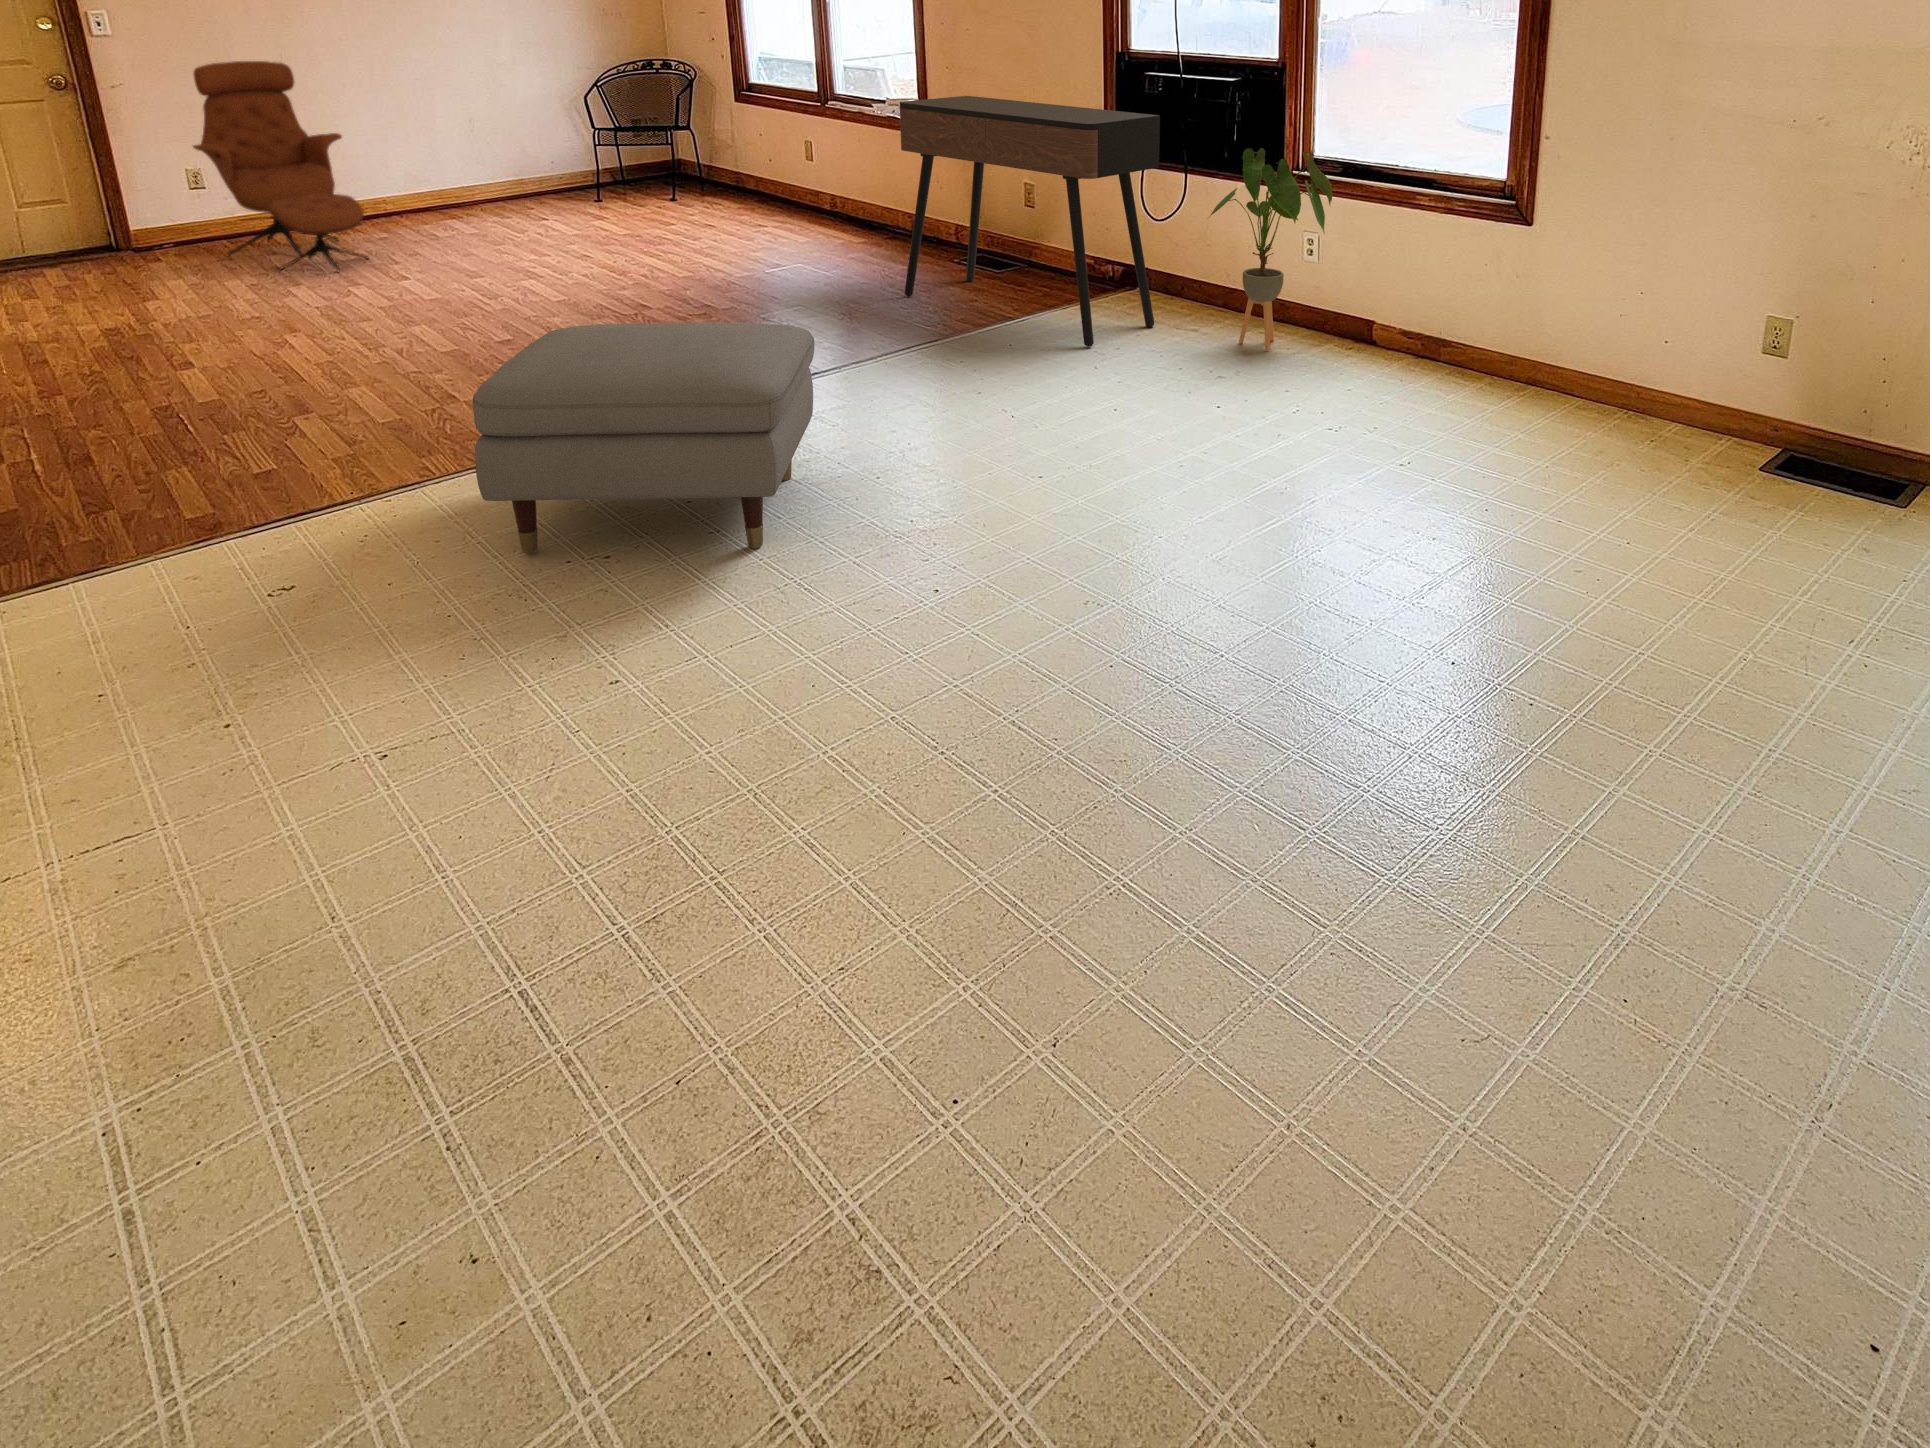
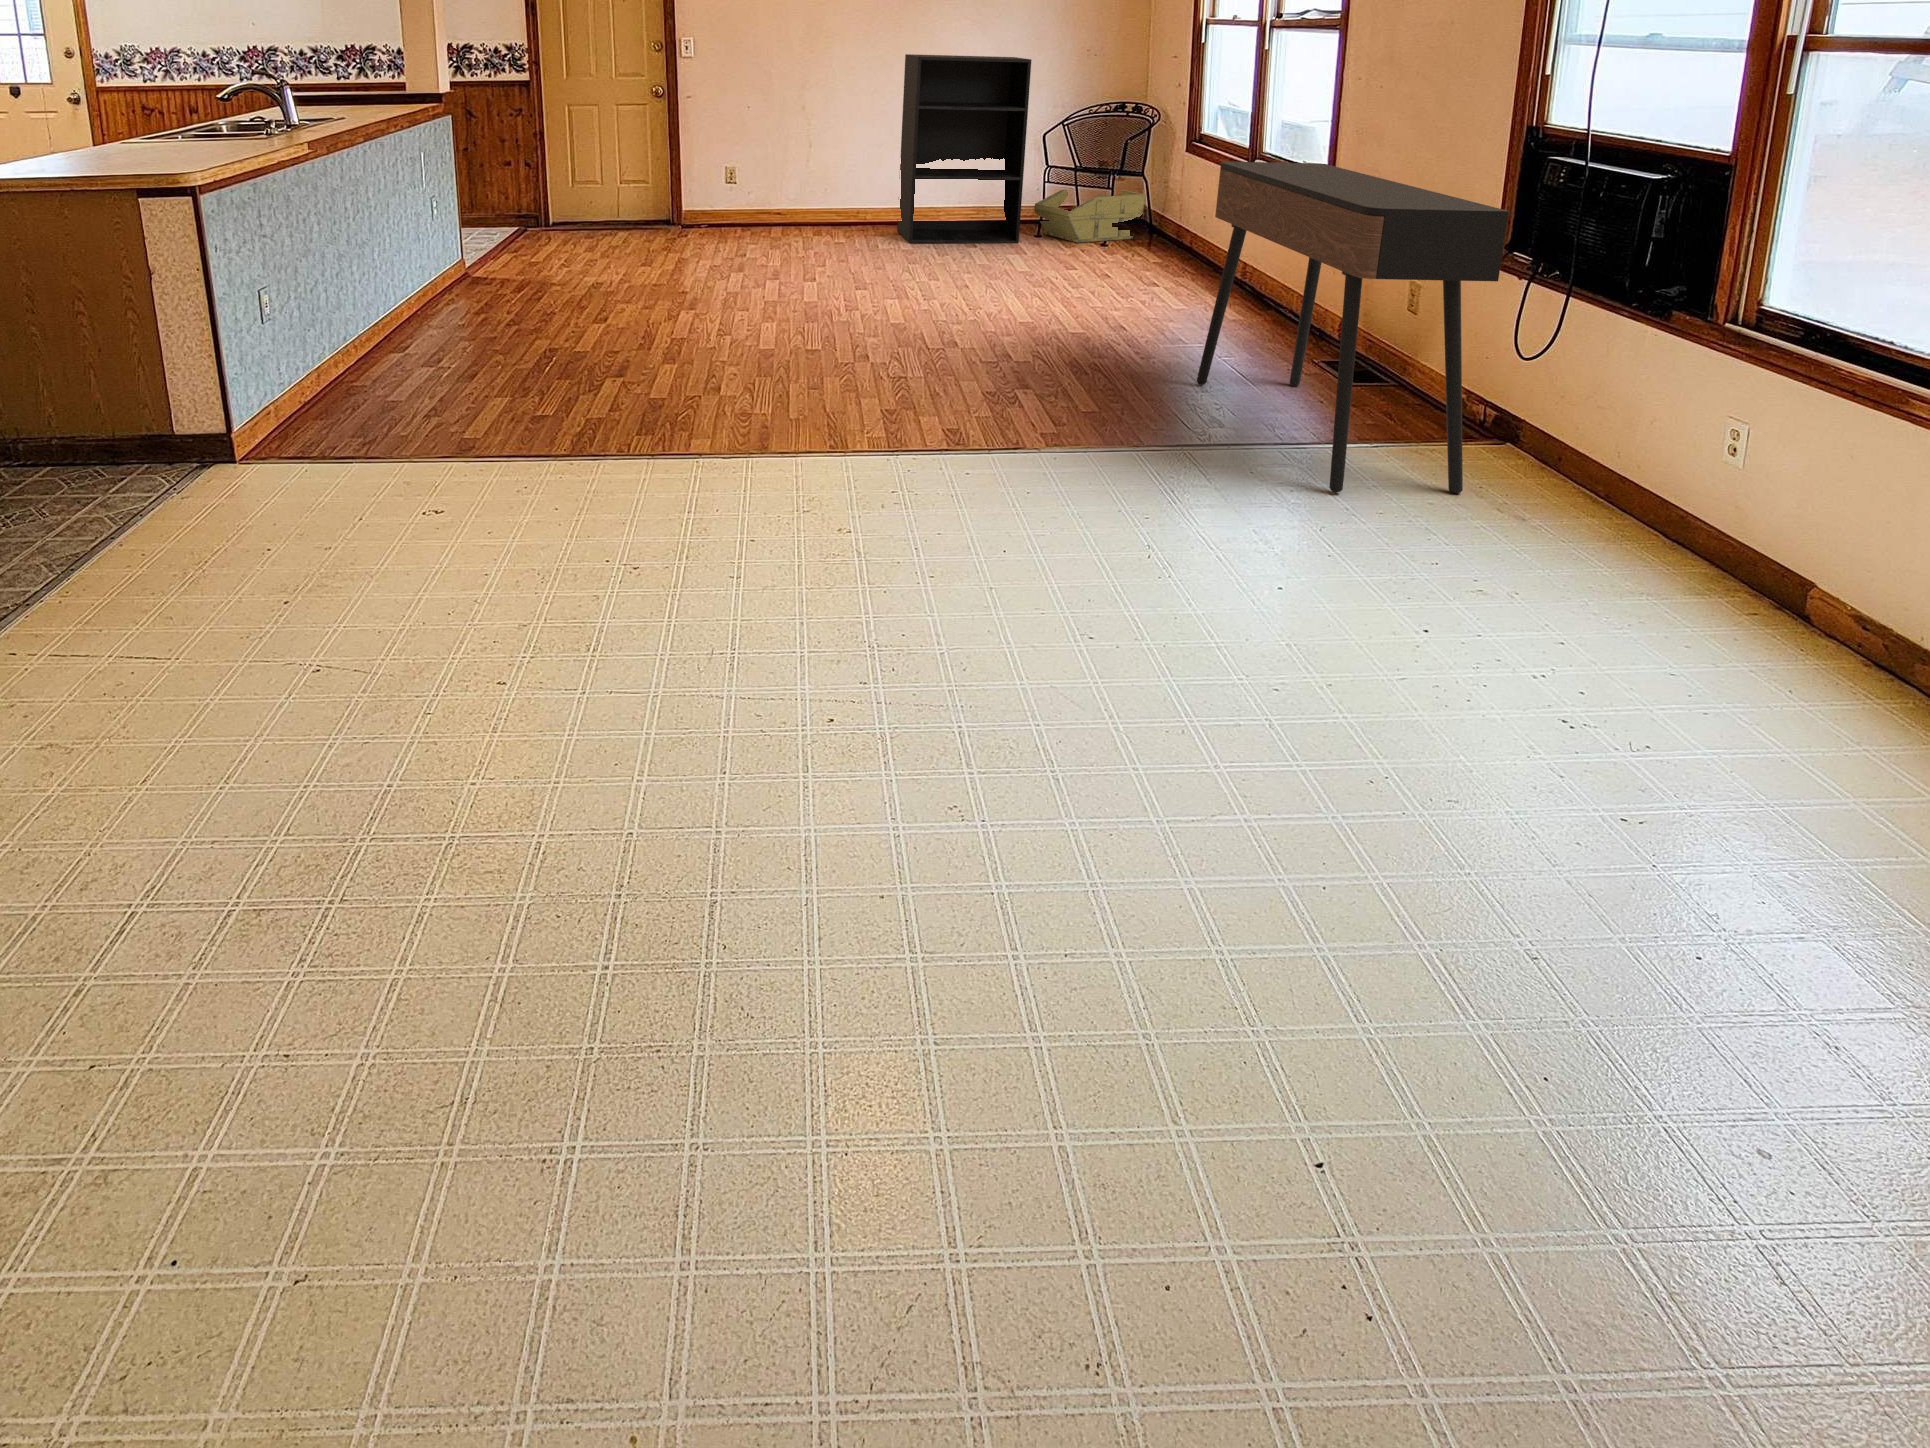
bookshelf: none [416,18,590,227] -> present [897,54,1031,244]
lounge chair: present [193,61,368,273] -> none [715,80,821,260]
storage bin: none [590,142,696,200] -> present [1034,190,1146,243]
house plant: present [1208,148,1332,350] -> none [1534,272,1765,571]
ottoman: present [472,323,815,554] -> none [554,322,884,571]

